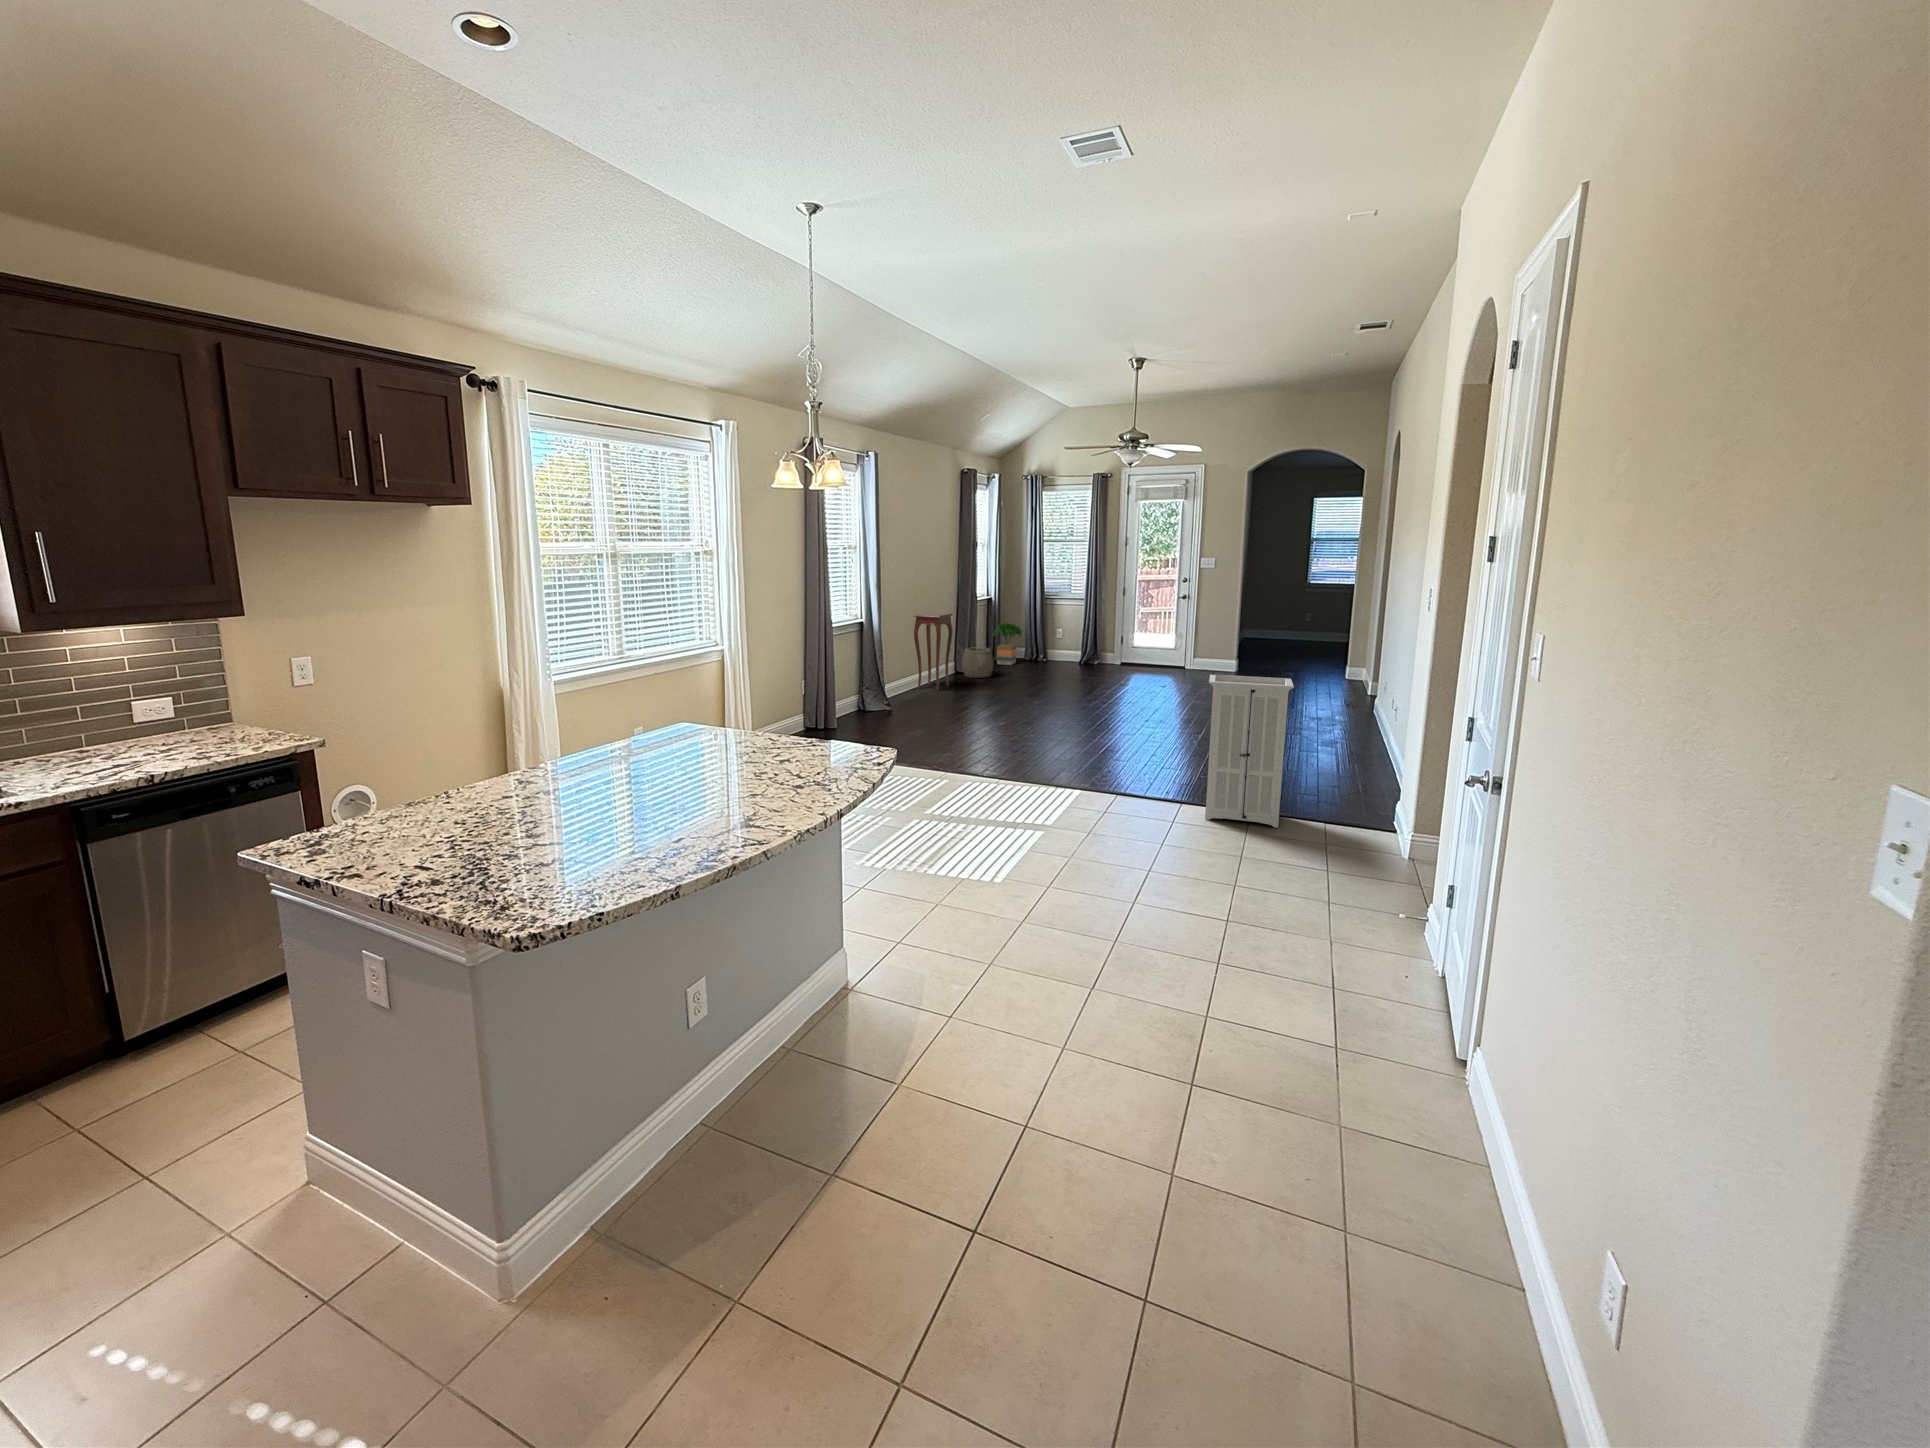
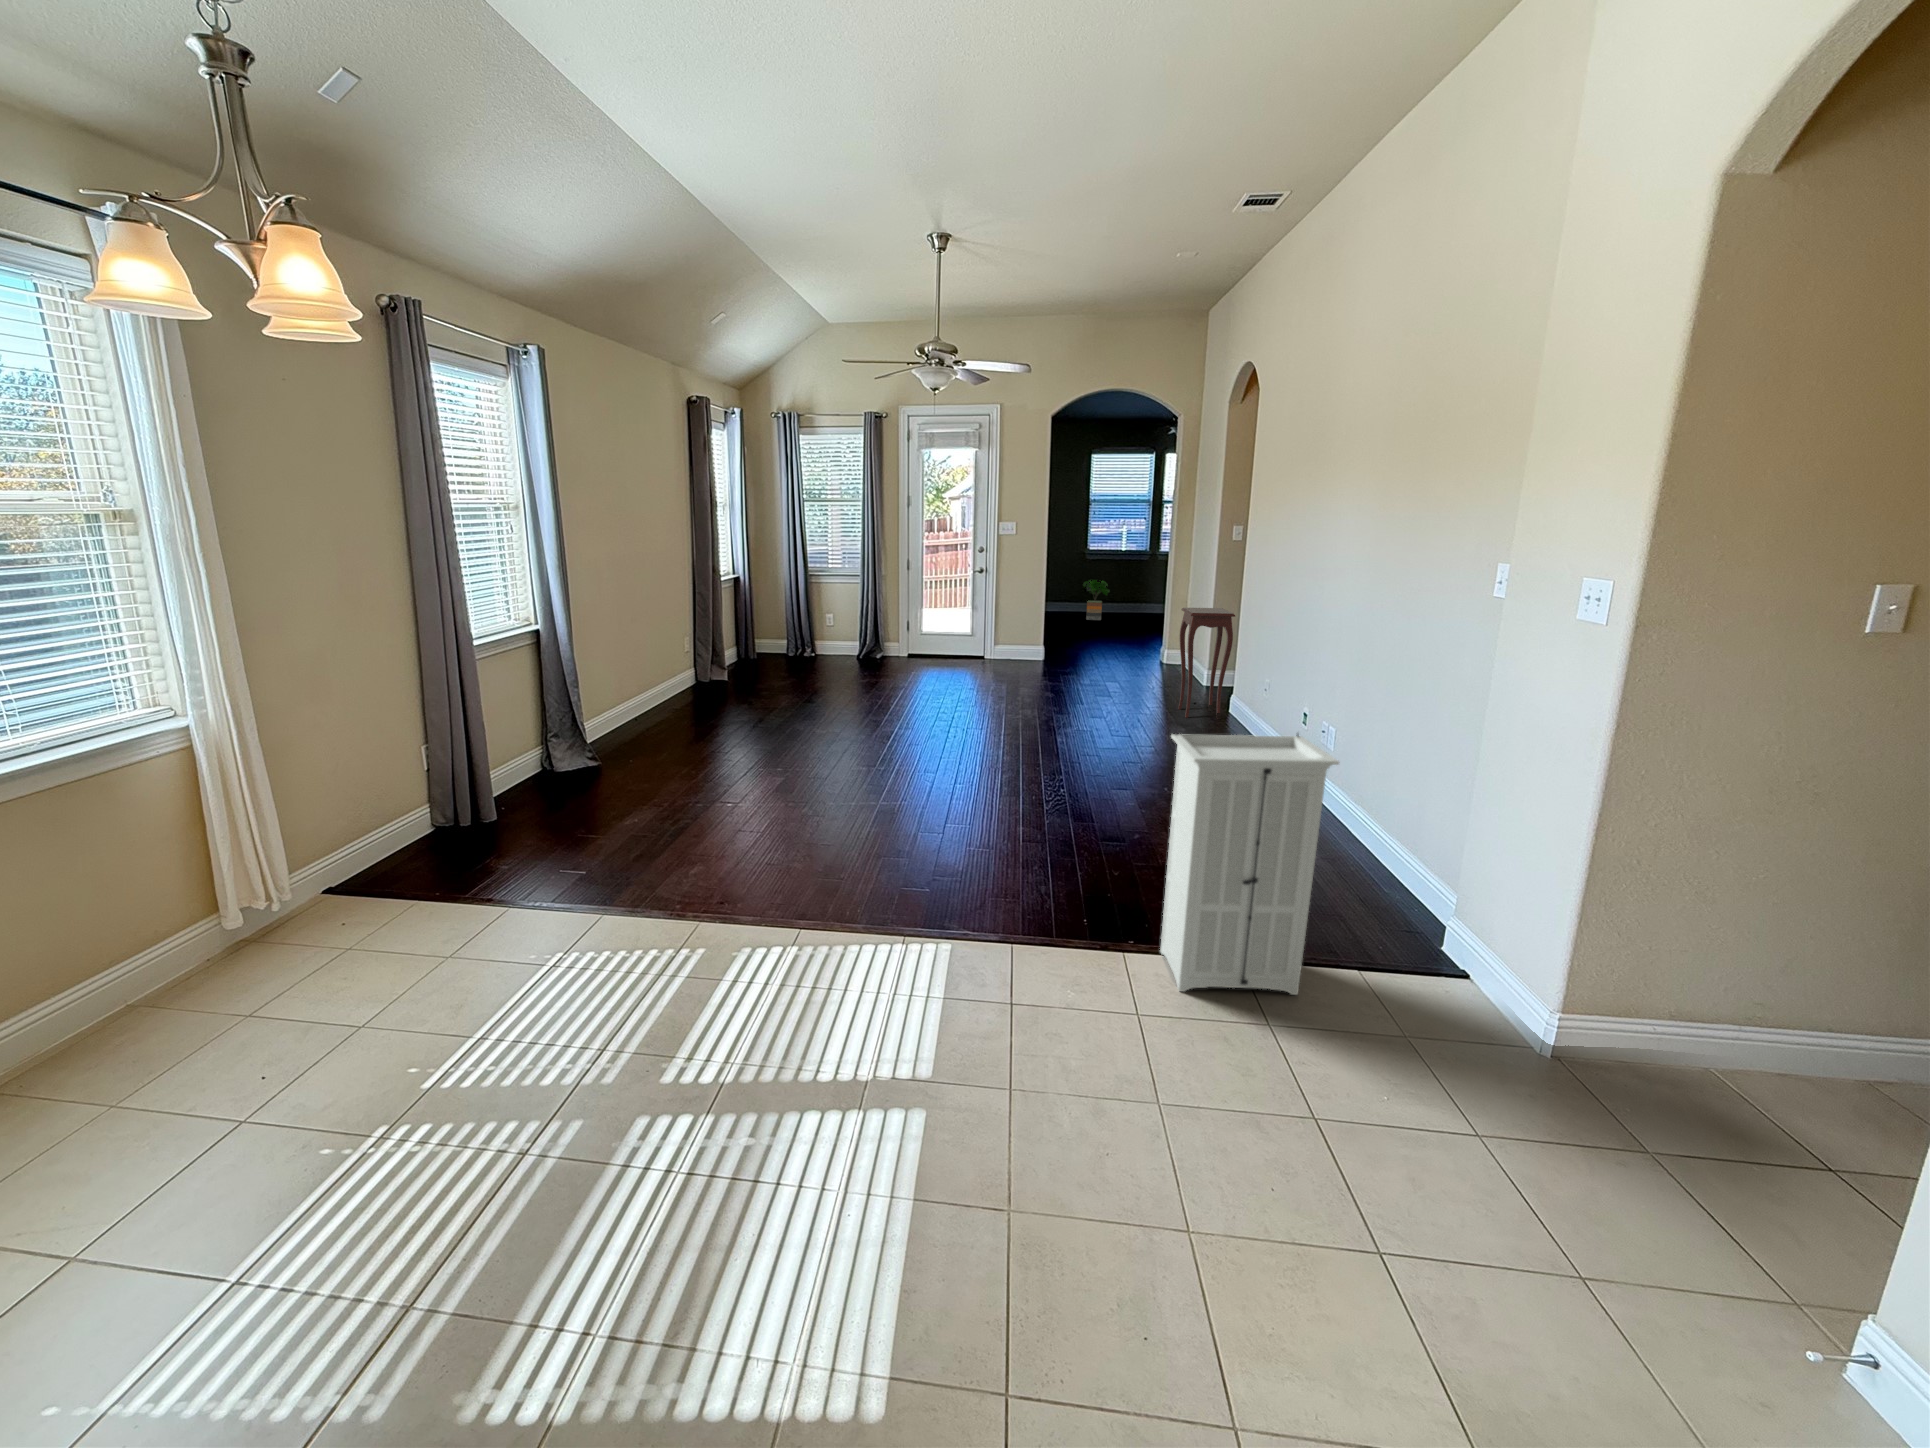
side table: present [914,612,953,690] -> present [1178,608,1235,719]
potted tree: present [993,623,1022,665] -> present [1084,580,1109,620]
woven basket: present [962,647,994,678] -> none [704,647,750,691]

